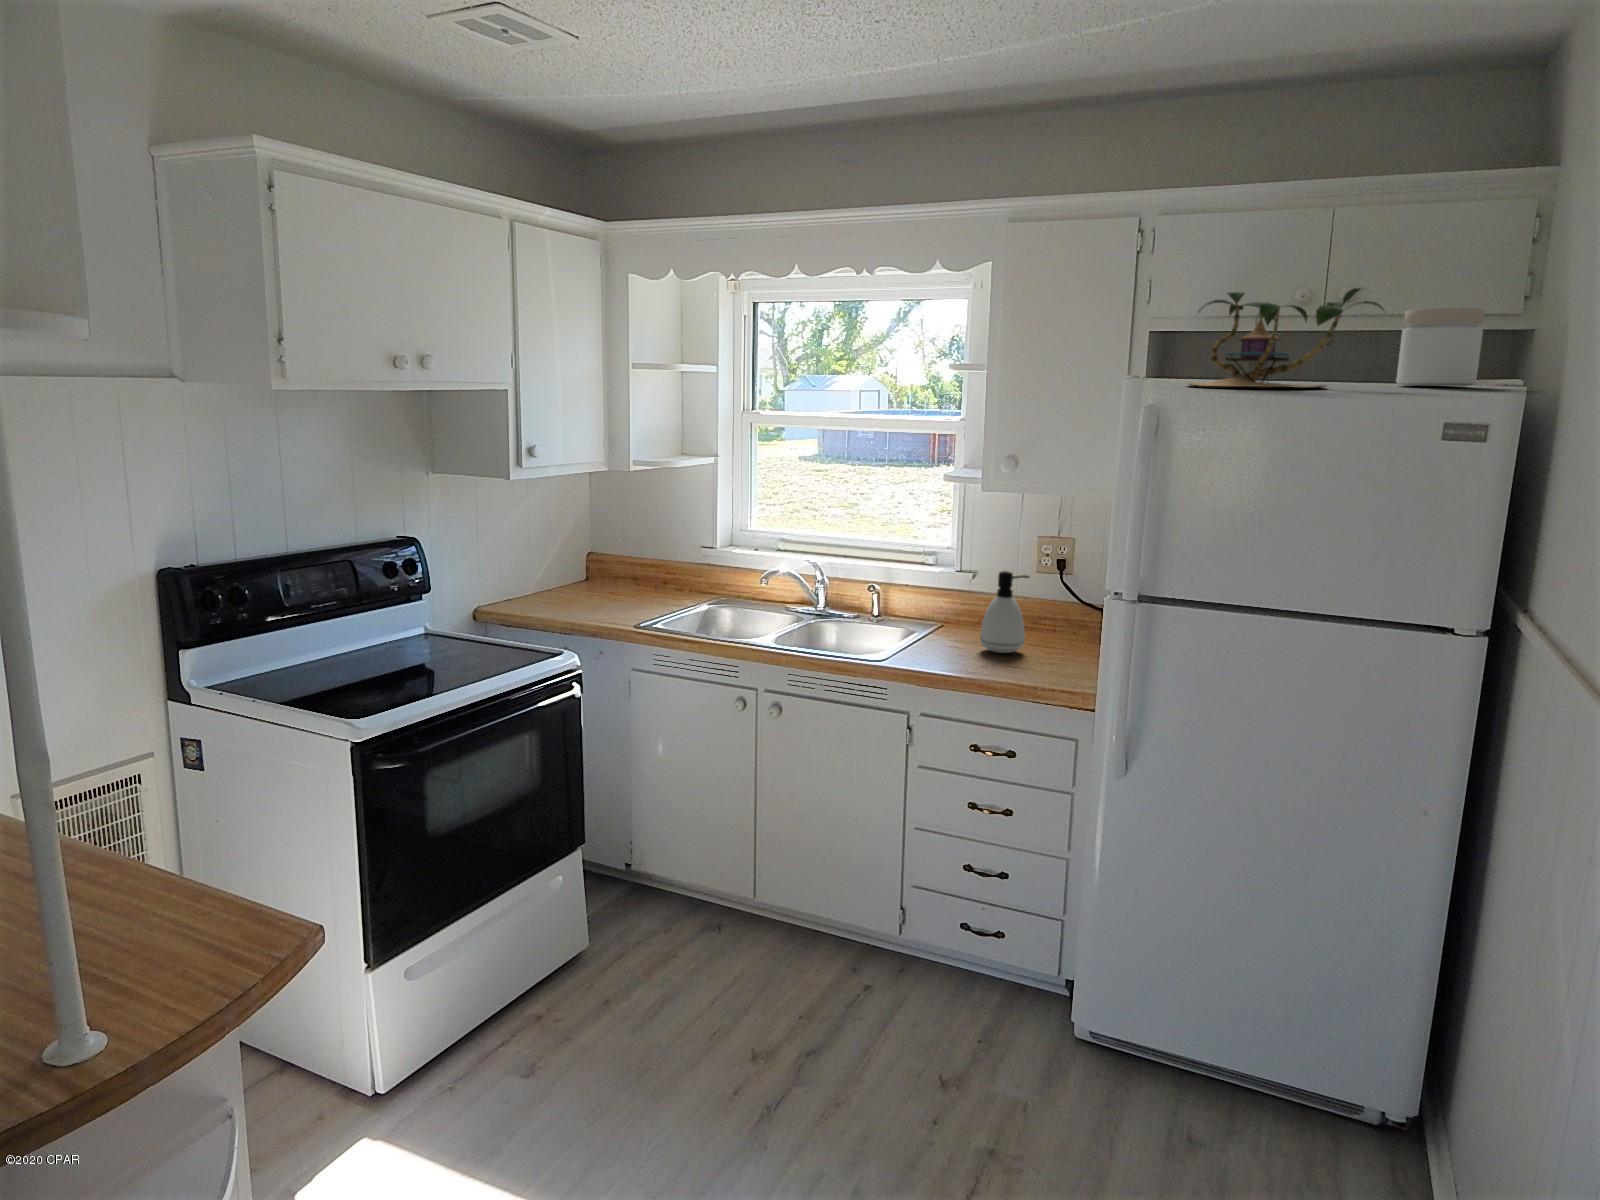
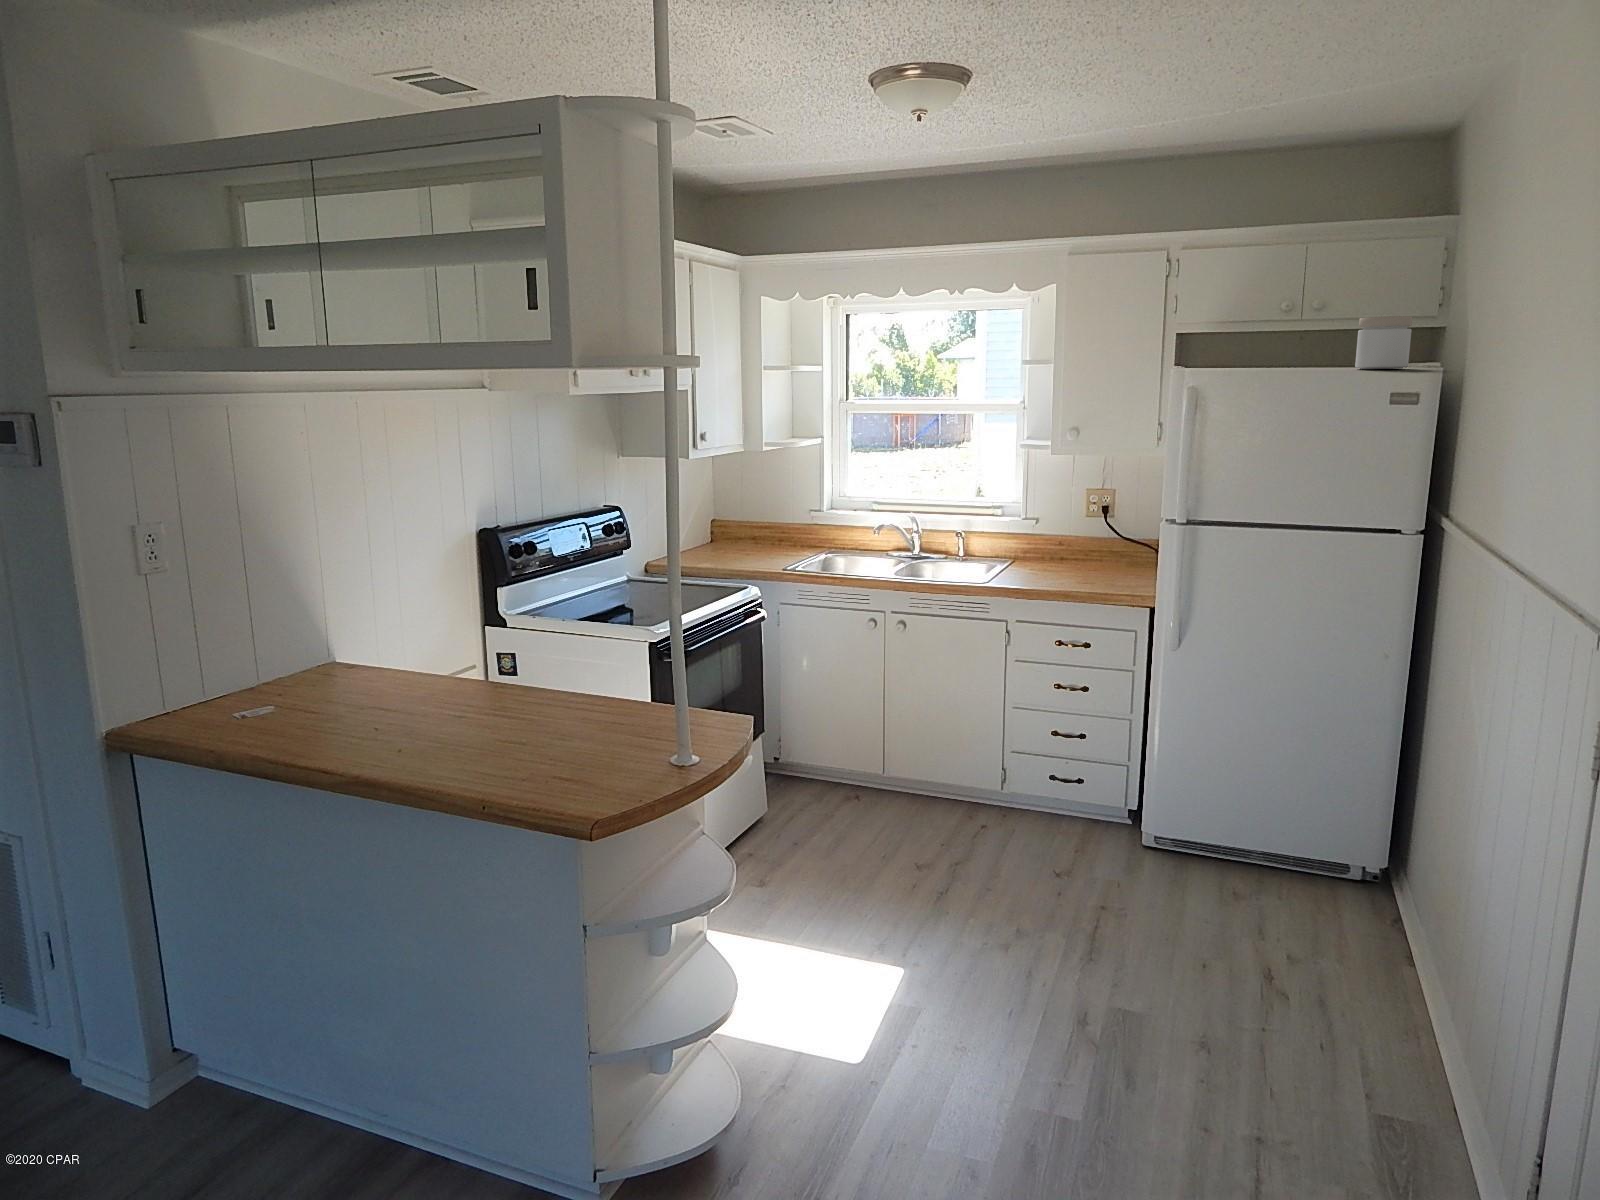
plant: present [1187,288,1385,388] -> none [1216,306,1349,373]
soap dispenser: present [980,571,1029,653] -> none [1055,514,1091,575]

